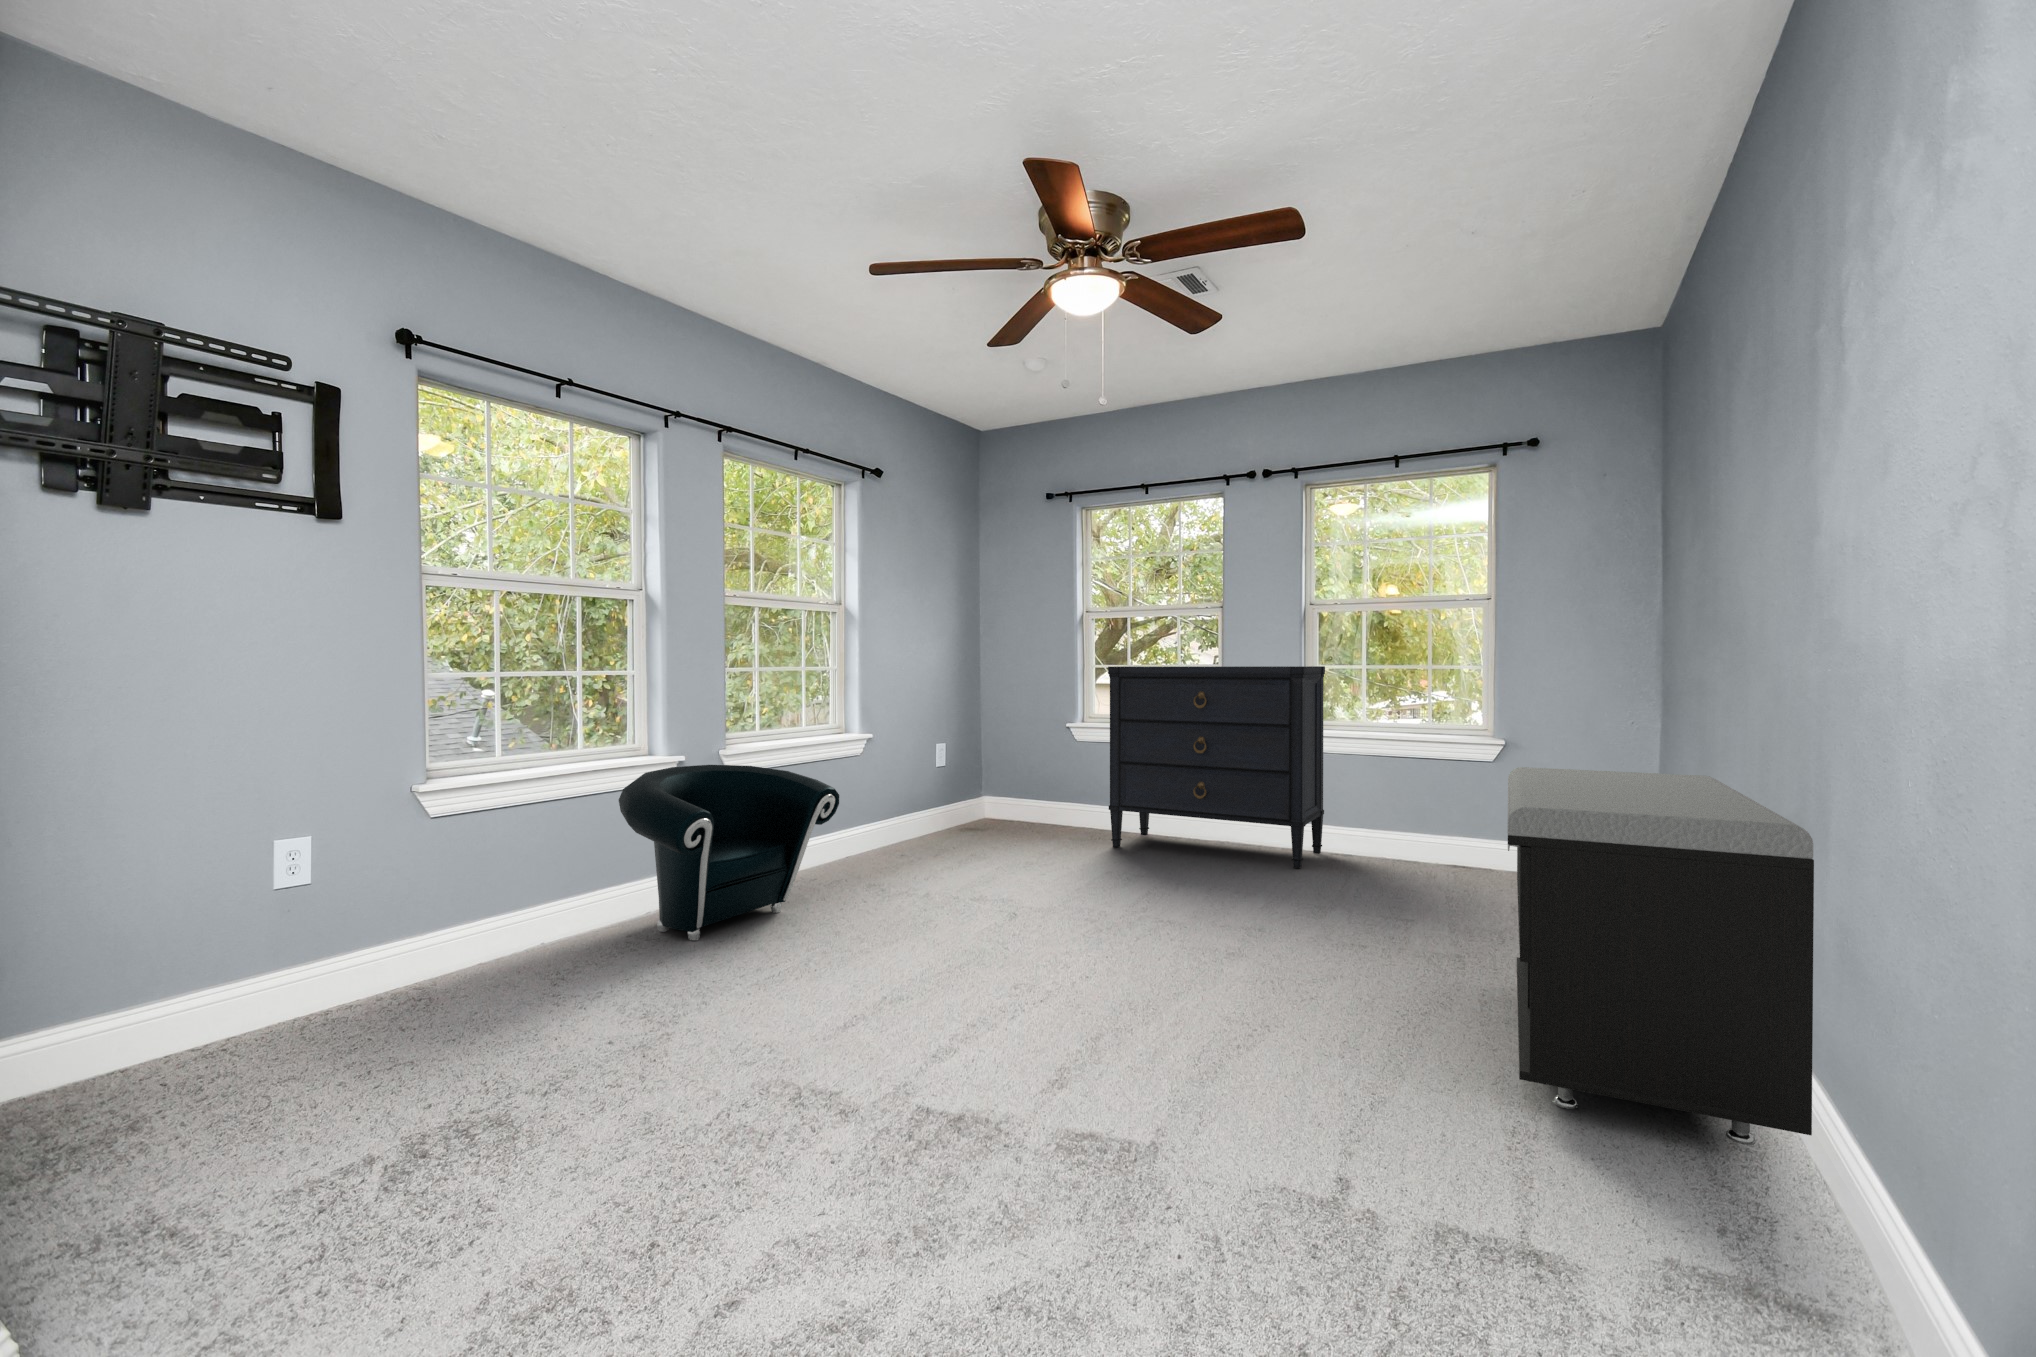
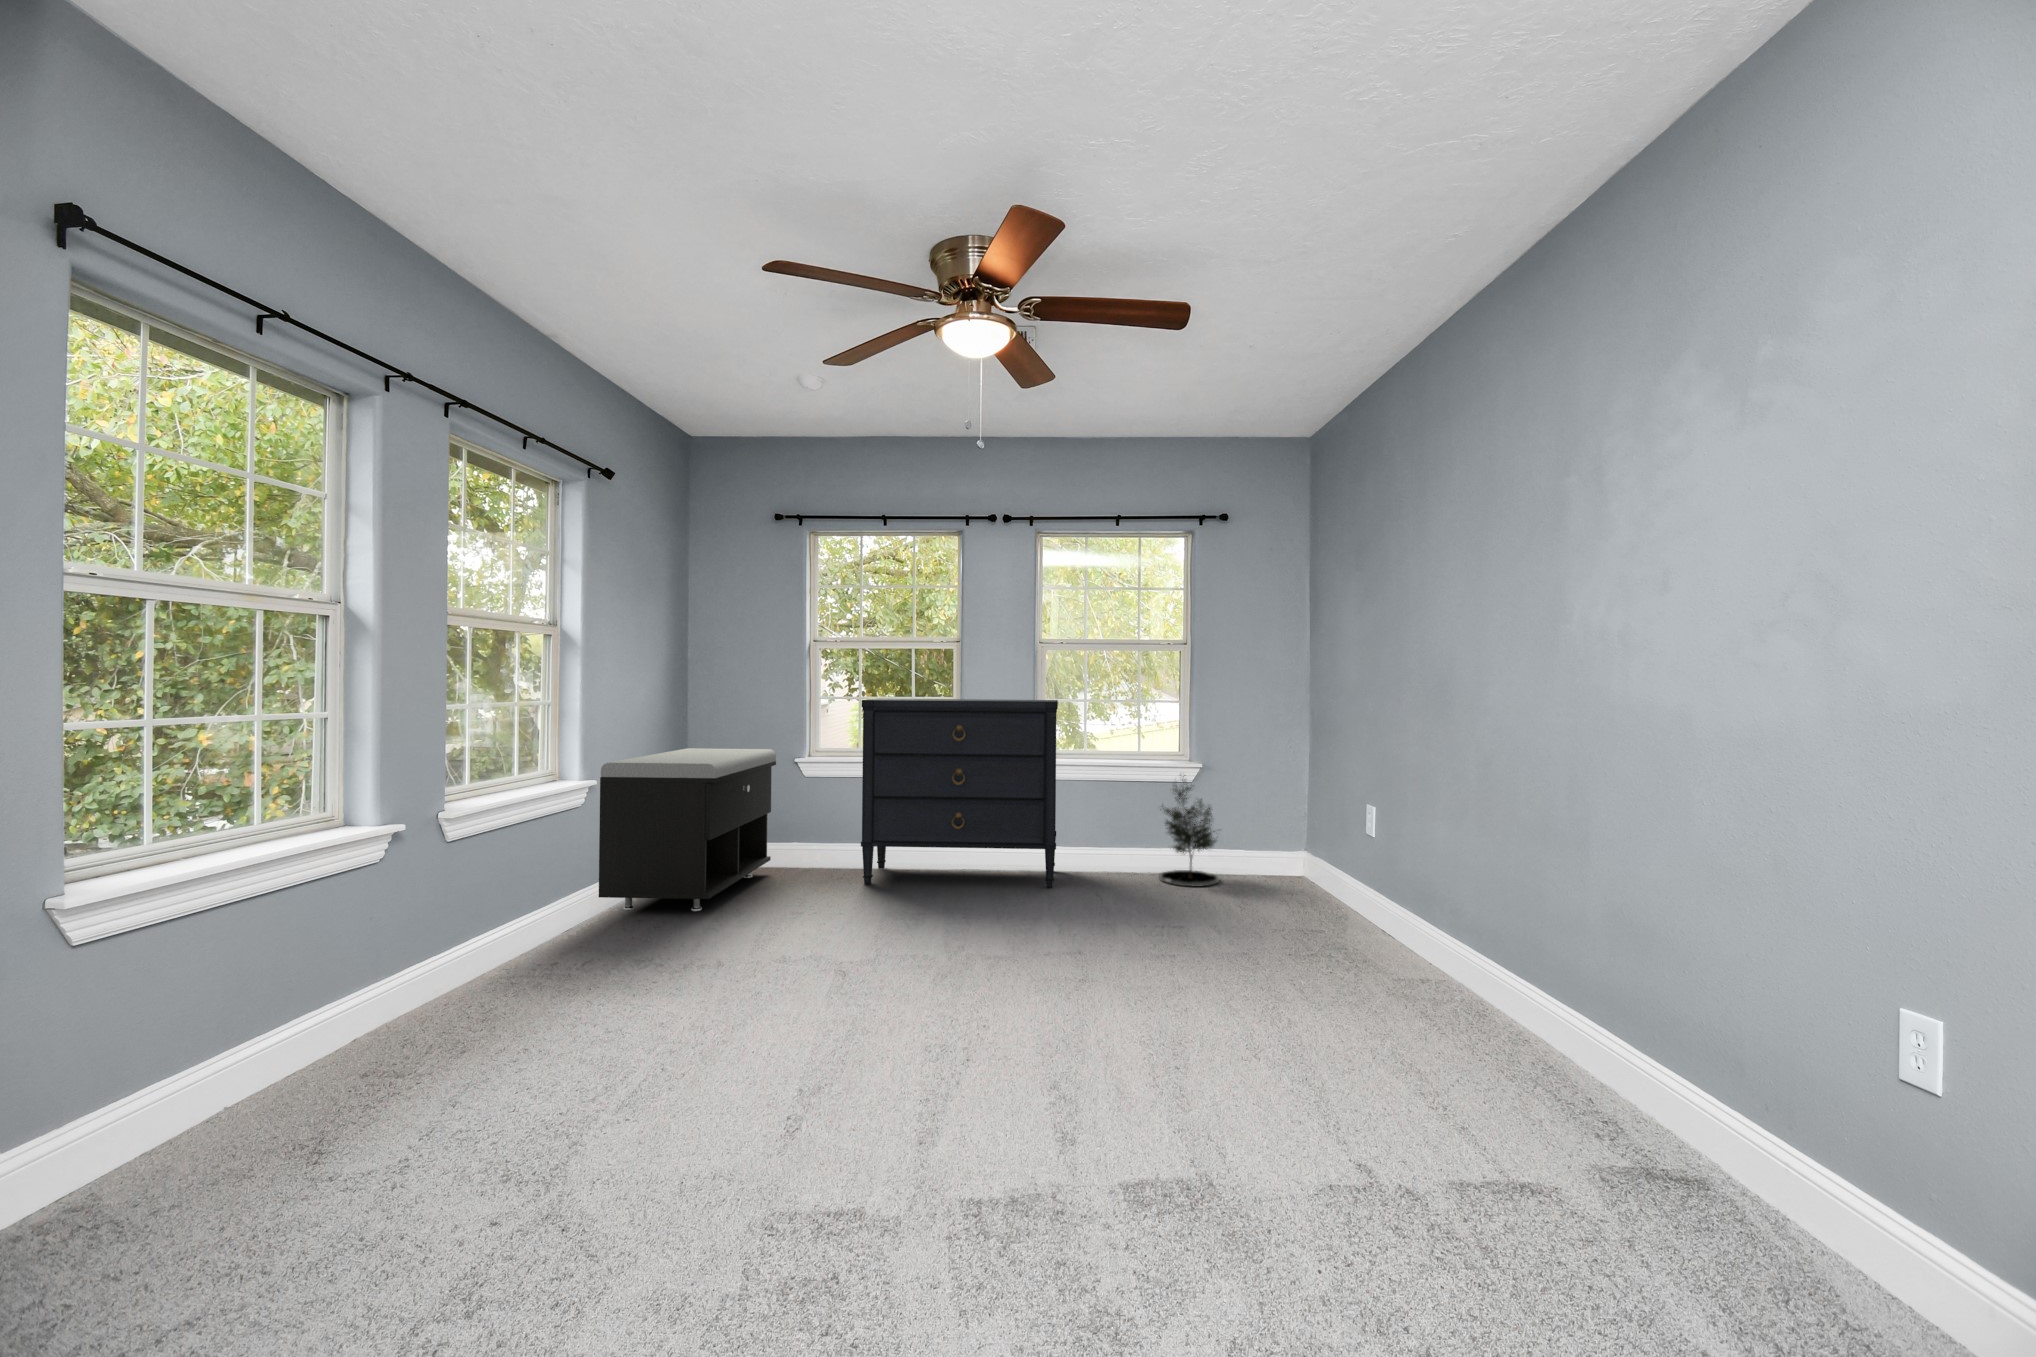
potted tree: none [1436,750,1524,886] -> present [1159,775,1219,886]
armchair: present [619,765,839,940] -> none [349,831,628,1067]
storage bench: present [1508,767,1814,1145] -> present [599,748,776,912]

